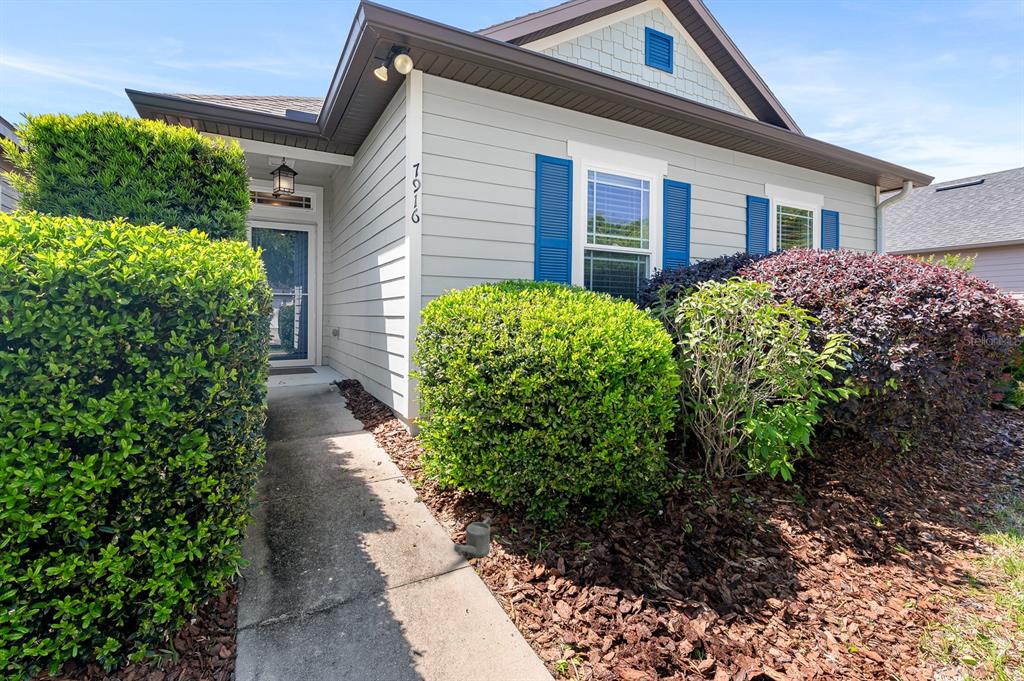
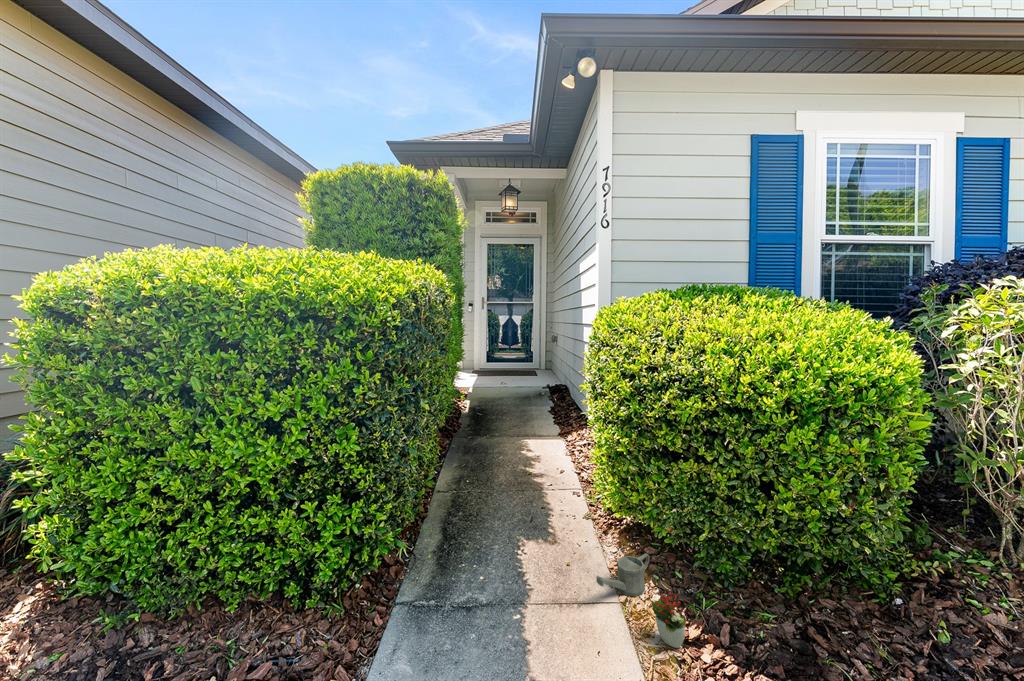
decorative plant: none [509,535,539,588] -> present [652,585,686,648]

